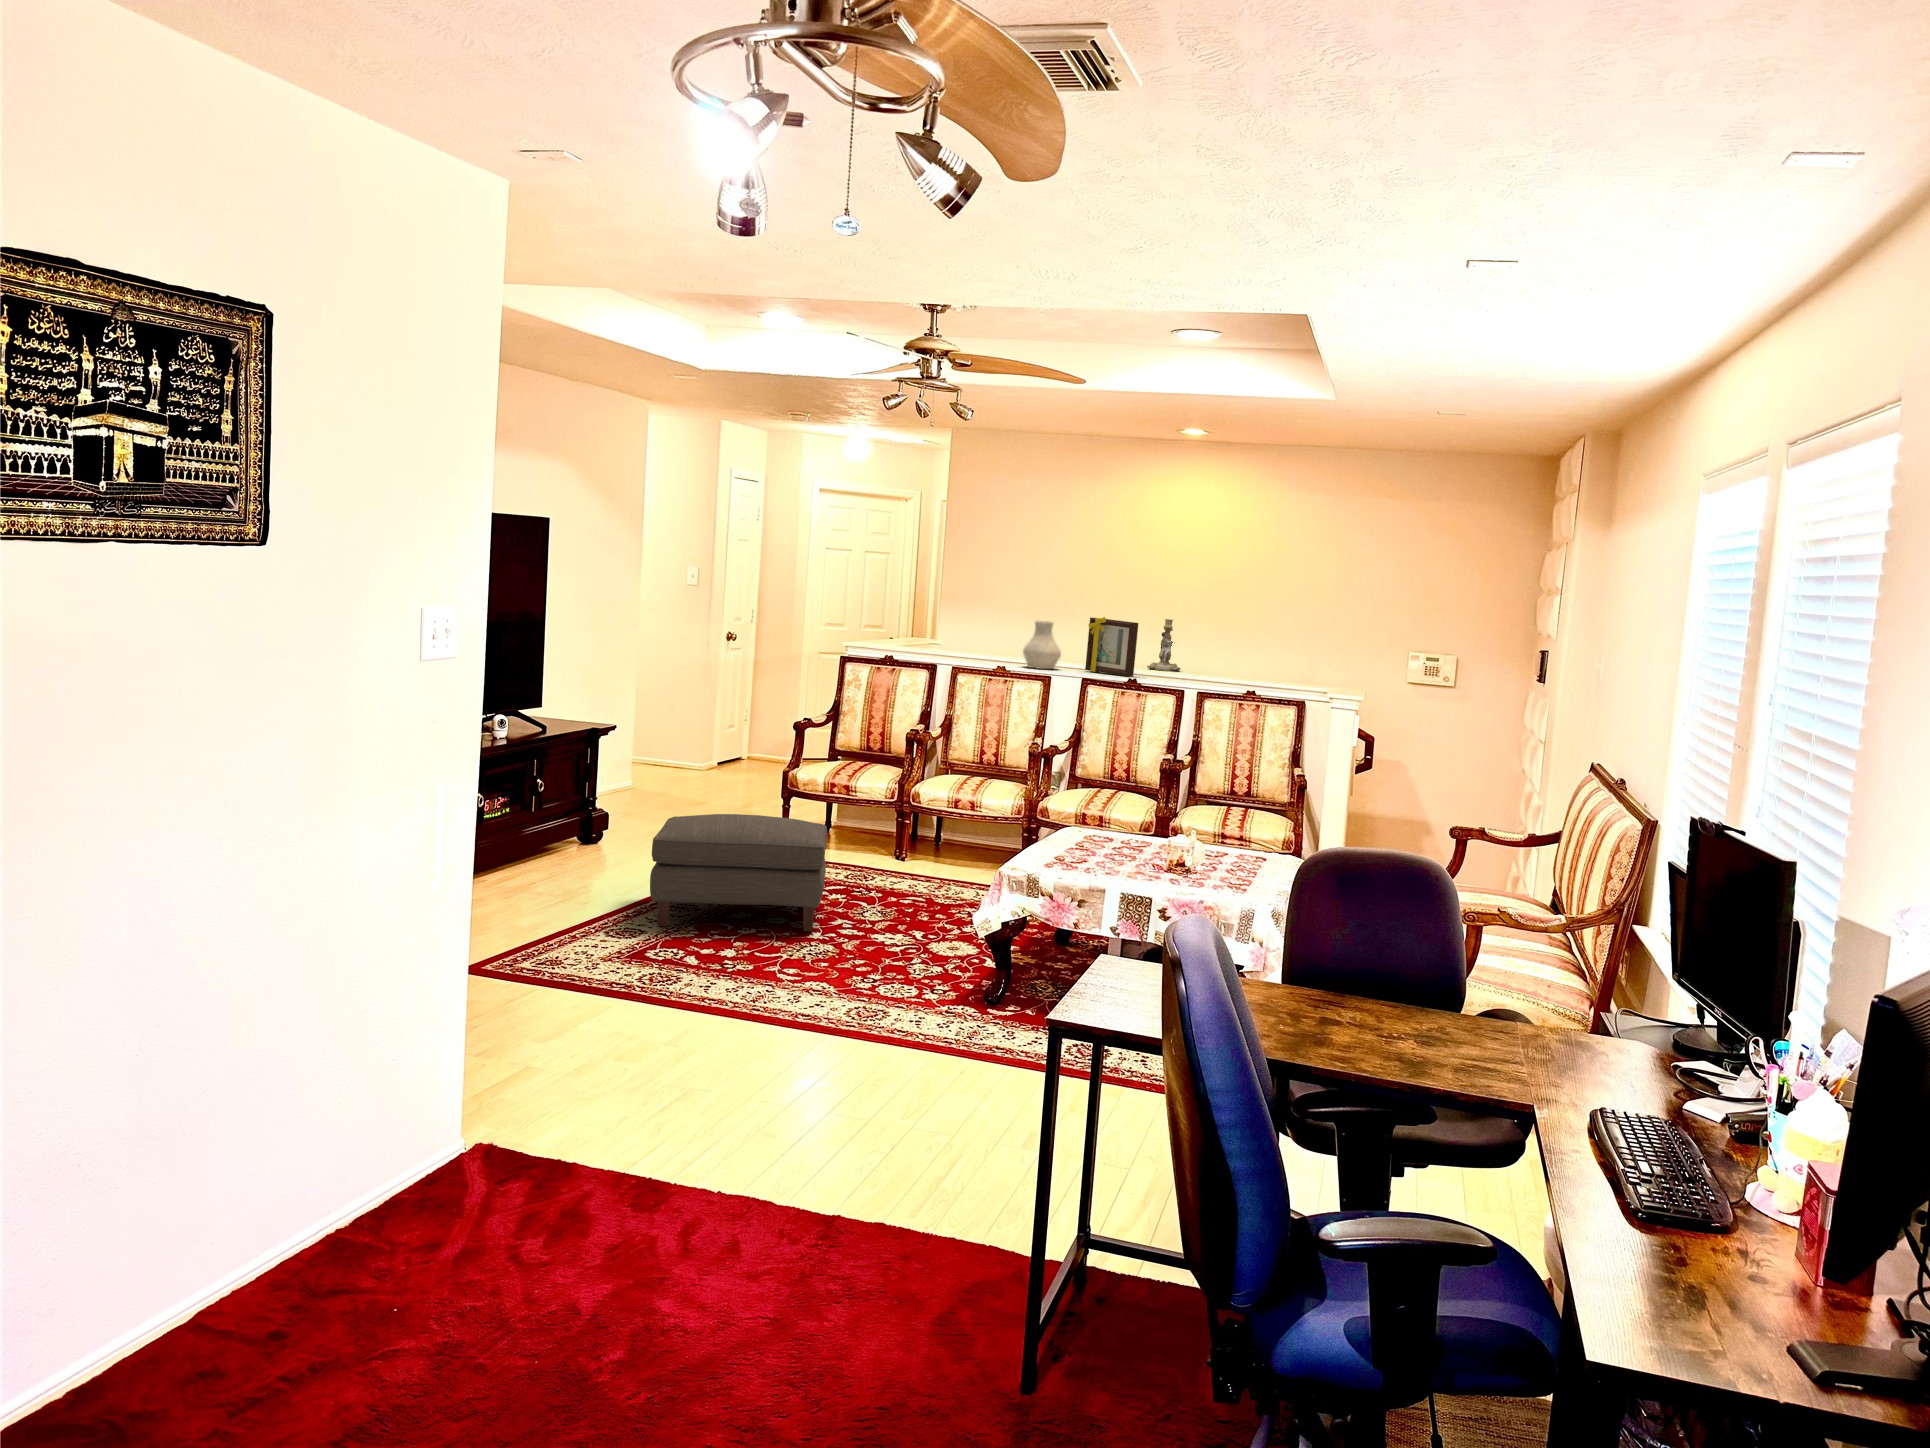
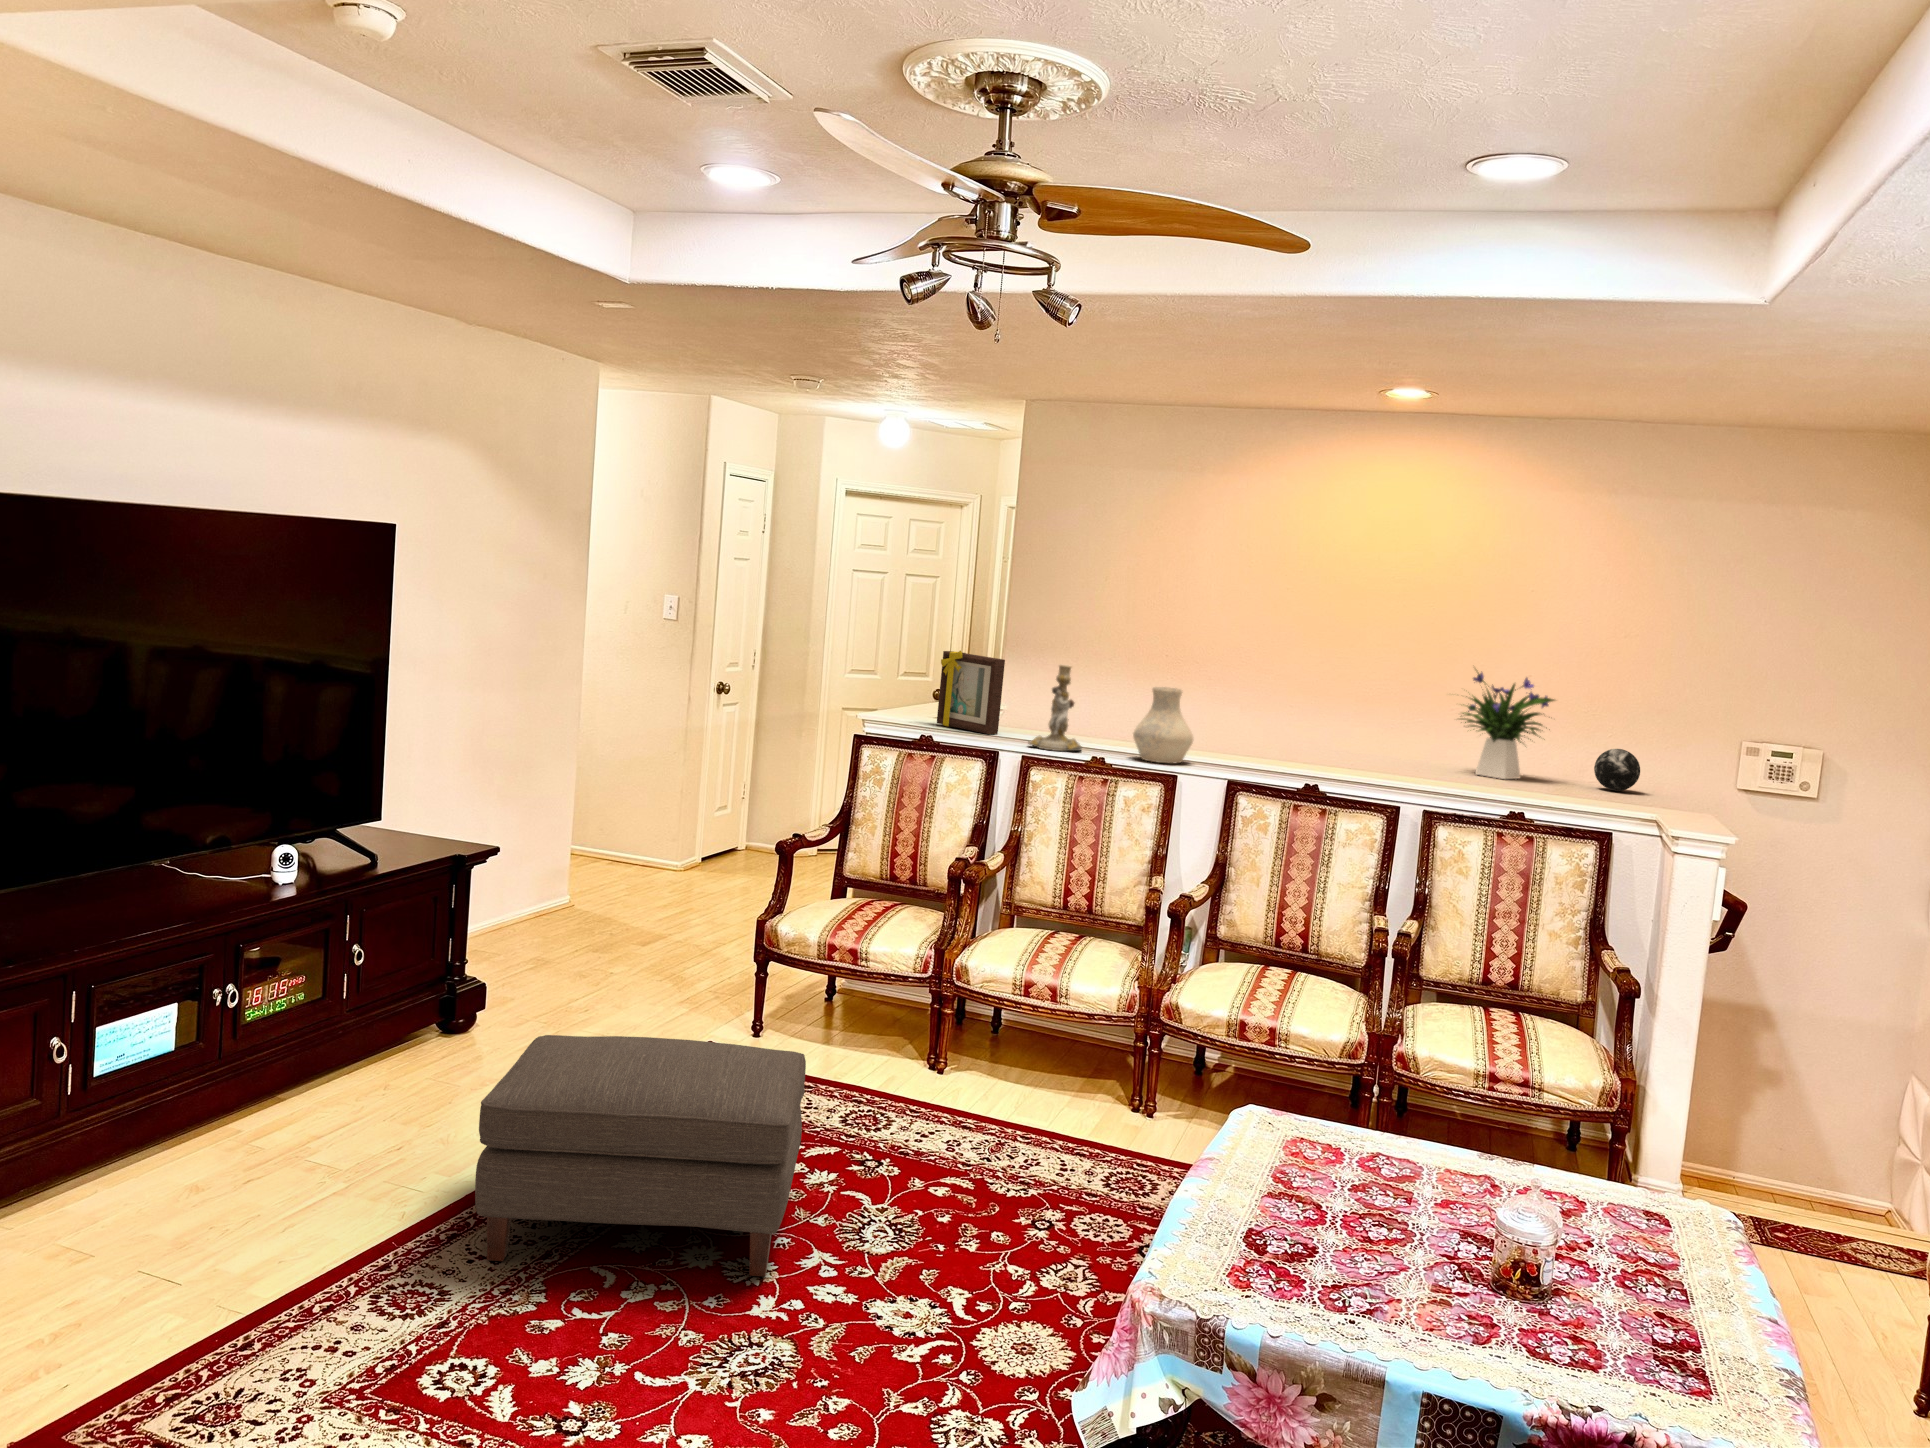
flower arrangement: none [1227,607,1296,680] -> present [1461,673,1555,779]
picture frame: present [1085,617,1139,676] -> present [937,651,1005,734]
candlestick: present [1147,619,1181,671] -> present [1028,665,1082,751]
decorative orb: none [1319,658,1346,685] -> present [1594,749,1640,791]

